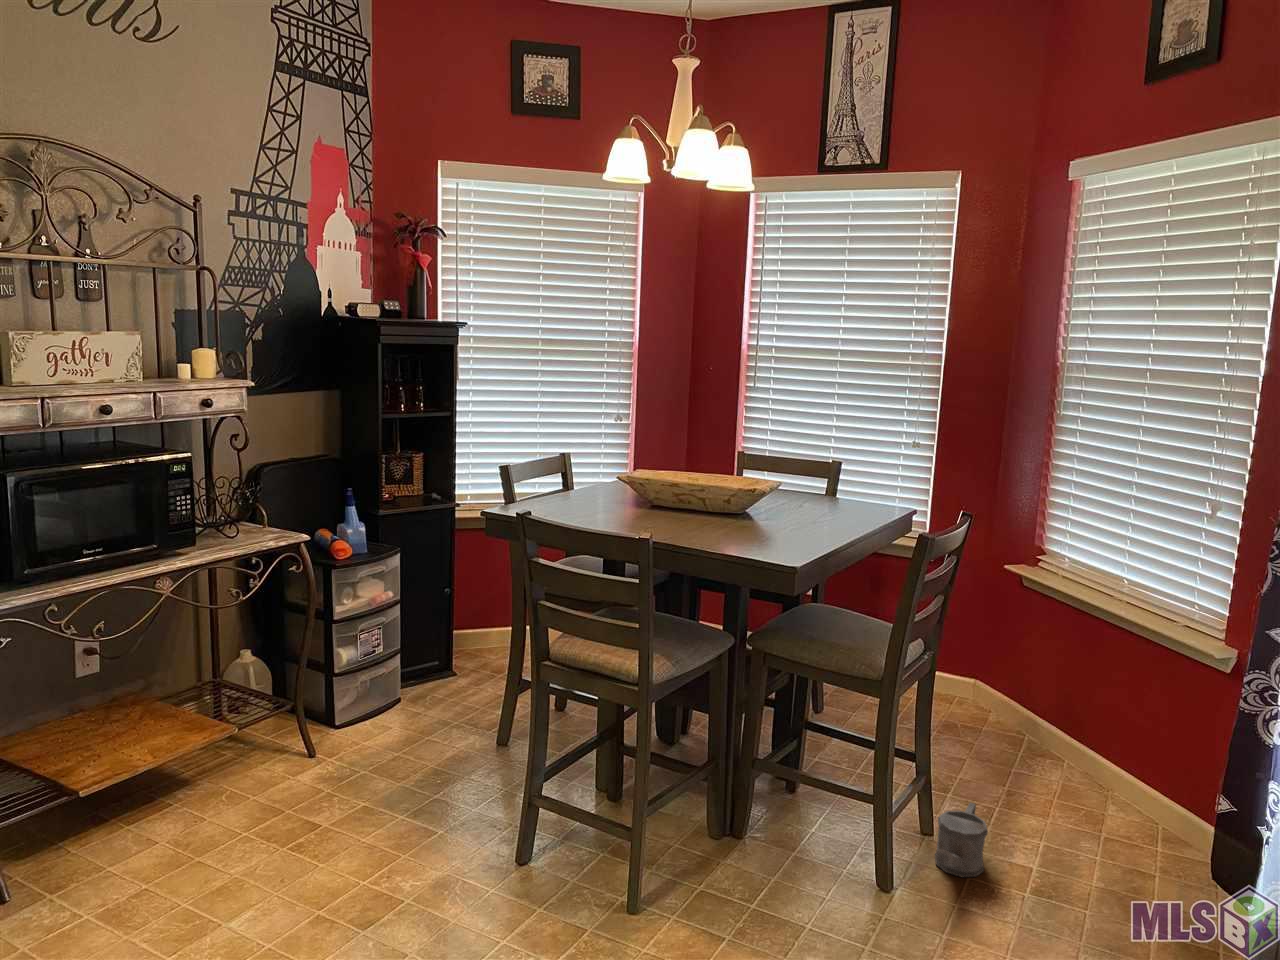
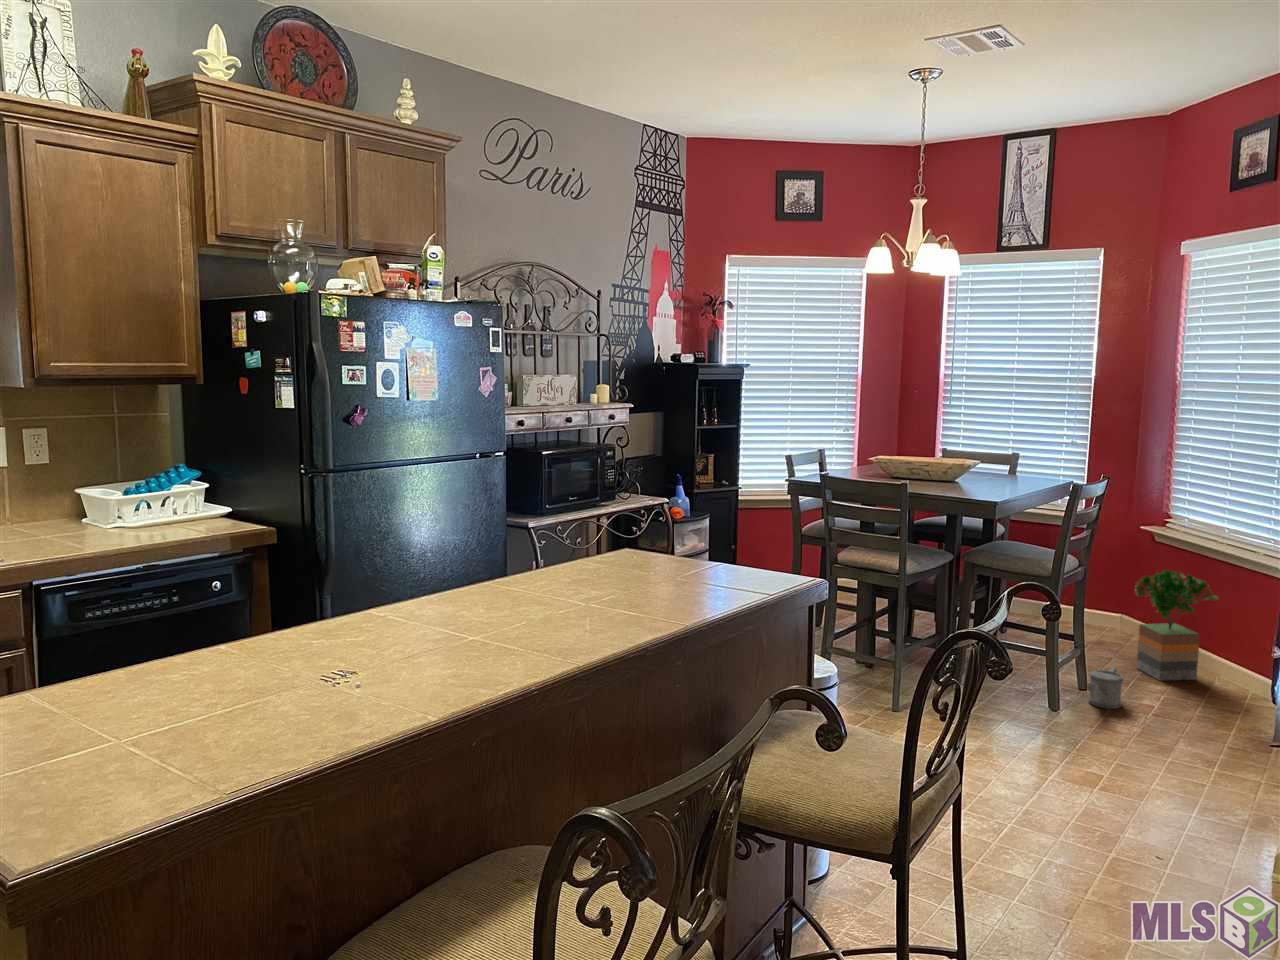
potted tree: none [997,635,1116,803] -> present [1136,570,1217,680]

